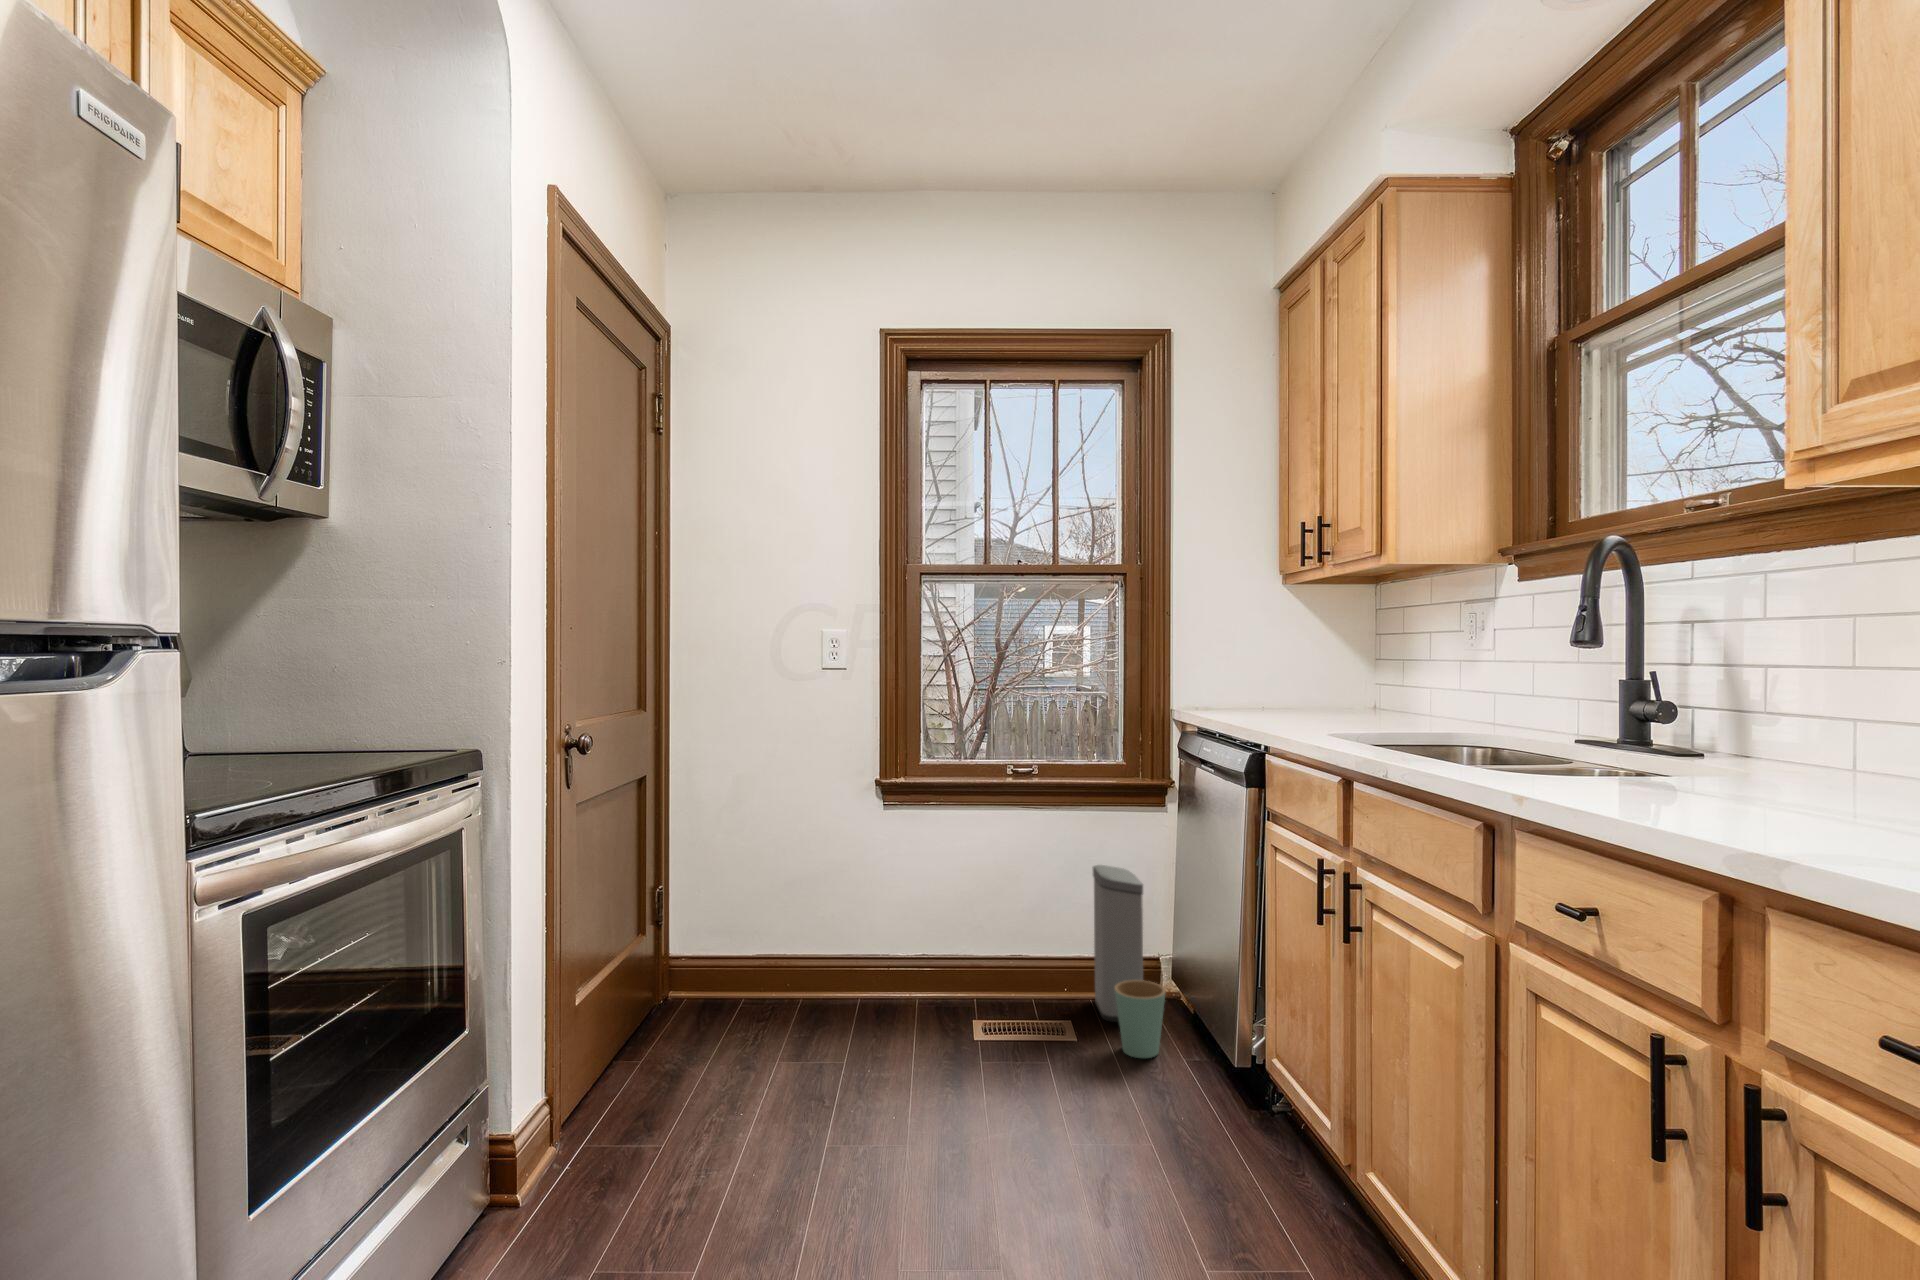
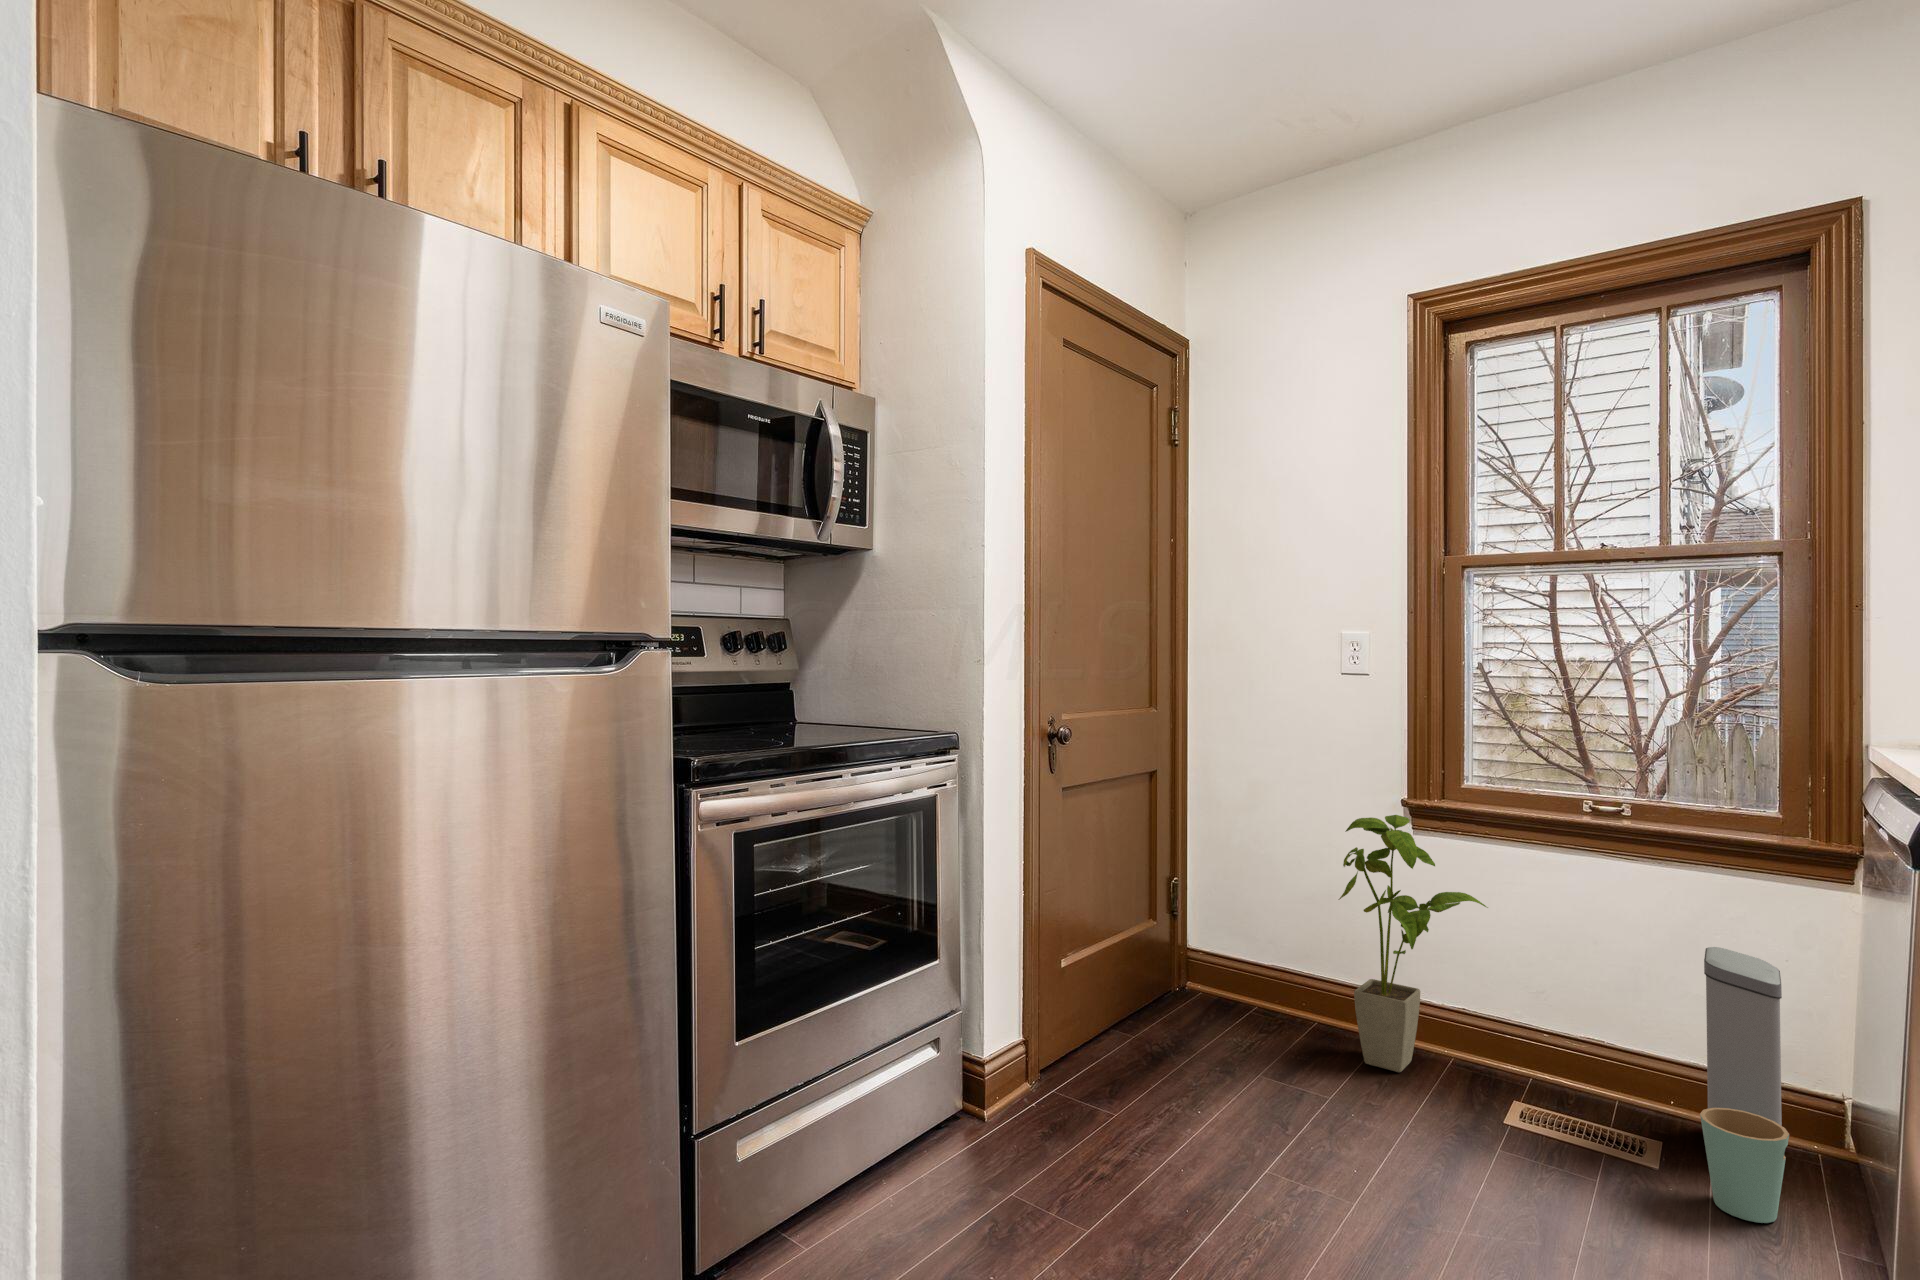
house plant: none [830,793,949,1021] -> present [1339,815,1488,1072]

